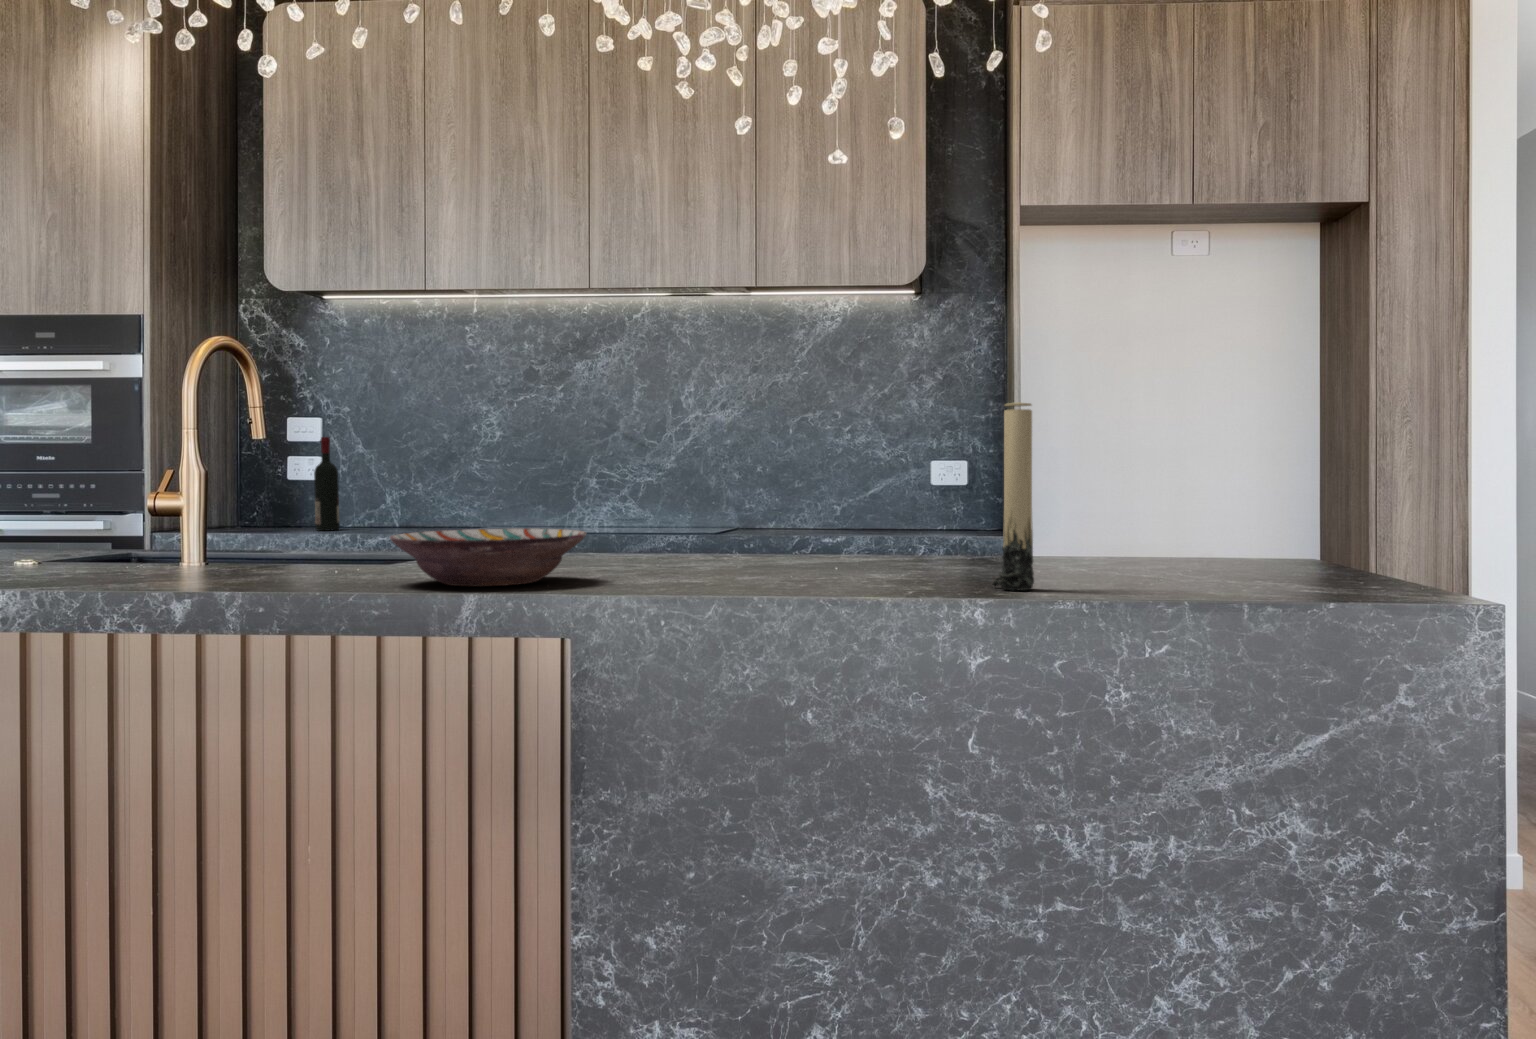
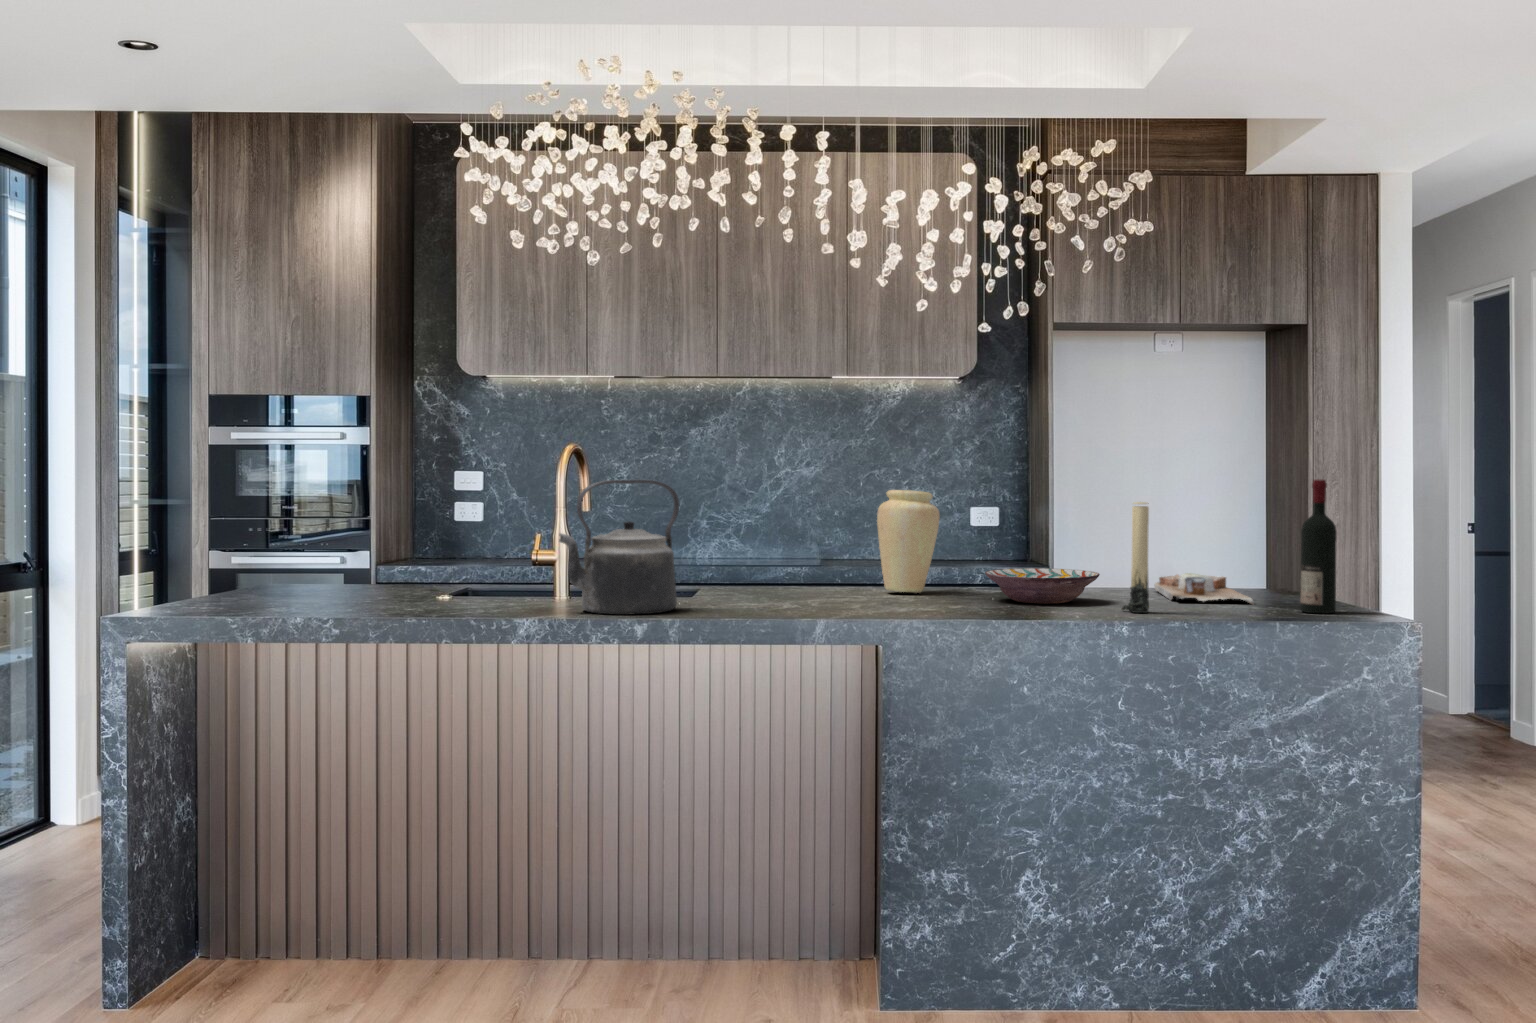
kettle: none [82,377,297,589] -> present [559,480,679,615]
vase: none [681,408,774,562] -> present [877,490,940,593]
wine bottle: present [314,437,340,531] -> present [1300,480,1337,613]
decorative bowl: present [390,528,586,587] -> present [985,568,1100,604]
cutting board: none [1107,536,1237,581] -> present [1155,573,1254,604]

